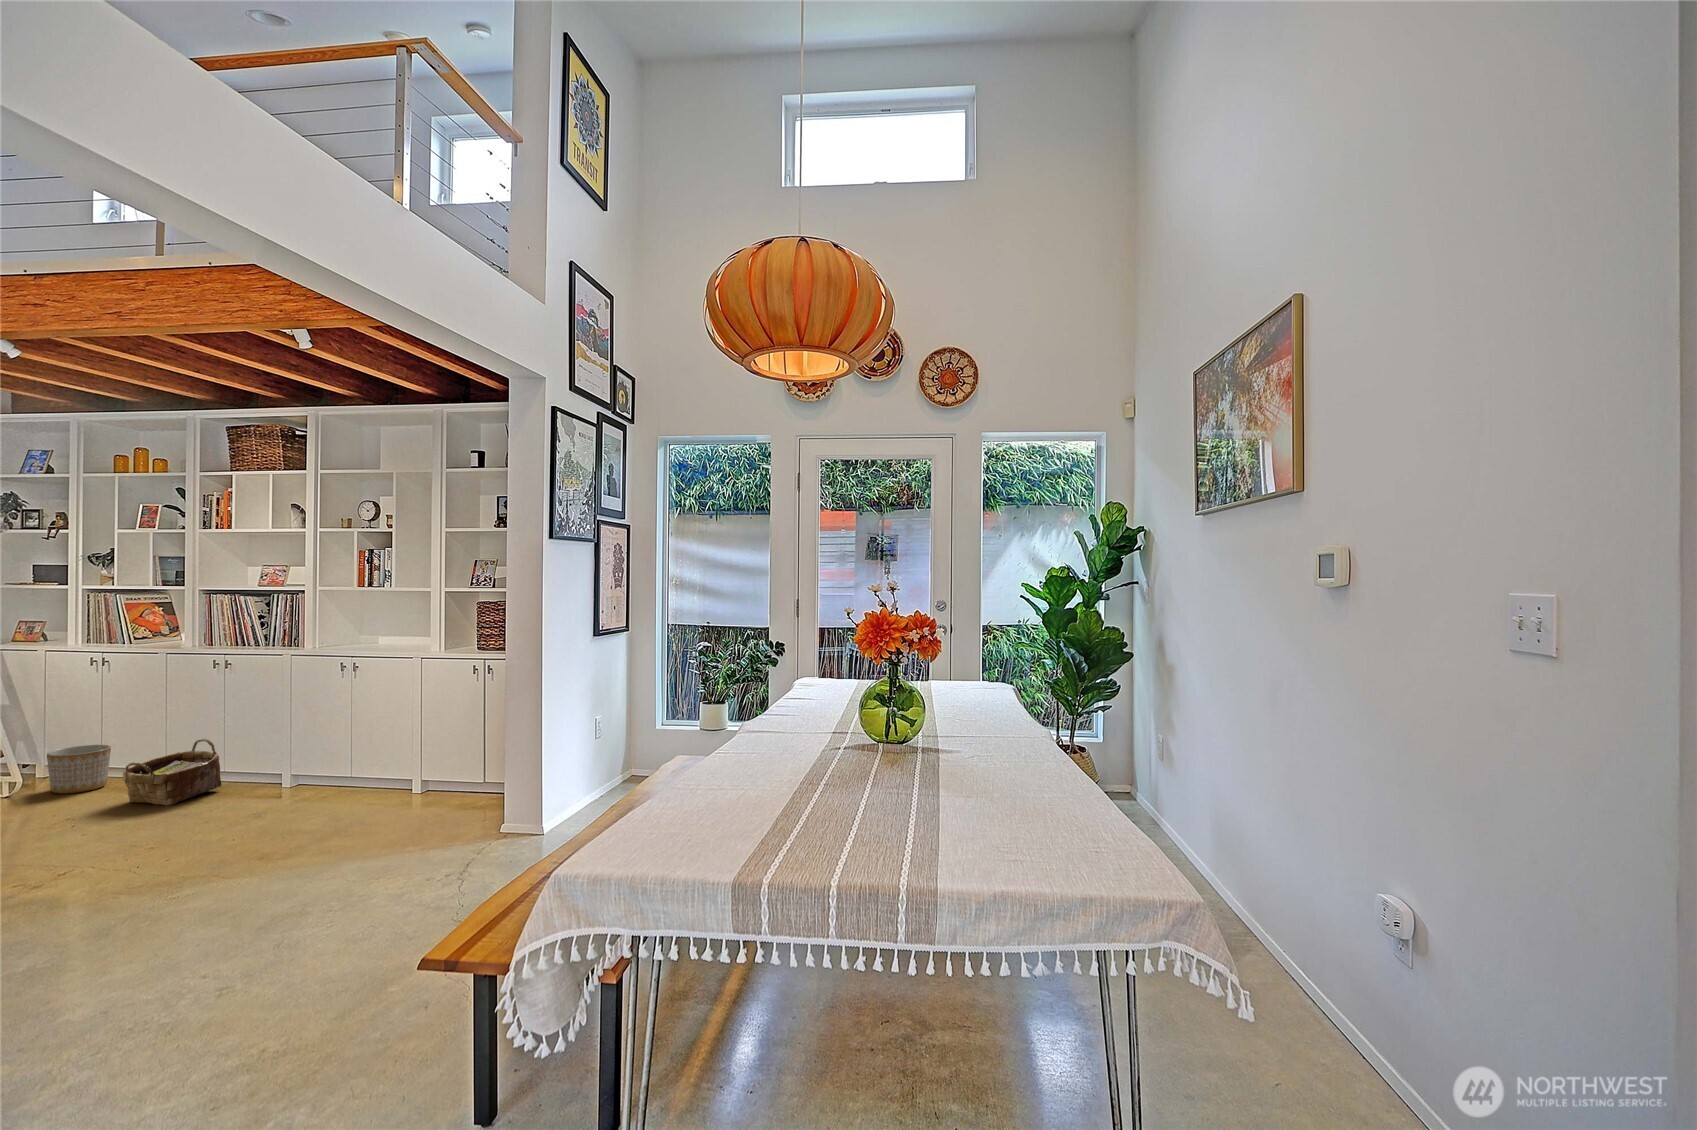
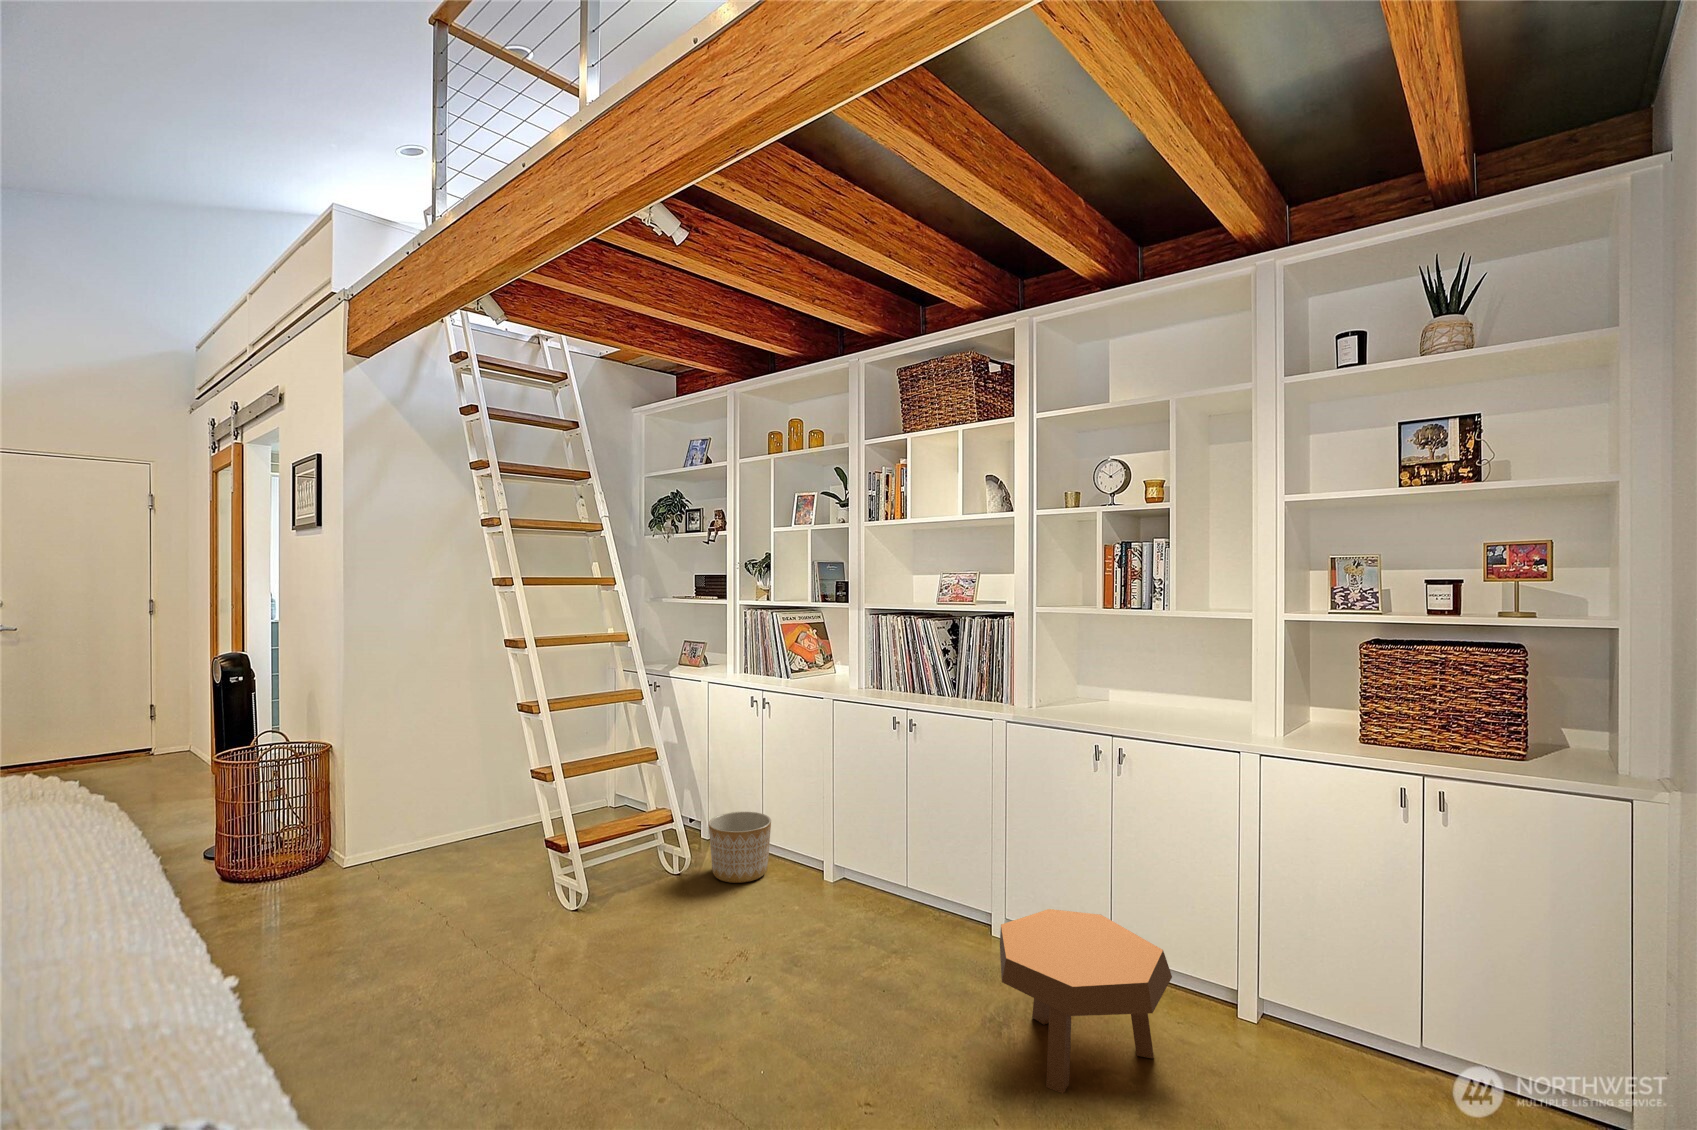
woven basket: present [123,739,222,805] -> none [792,836,906,953]
footstool: none [257,749,363,824] -> present [1000,909,1172,1094]

